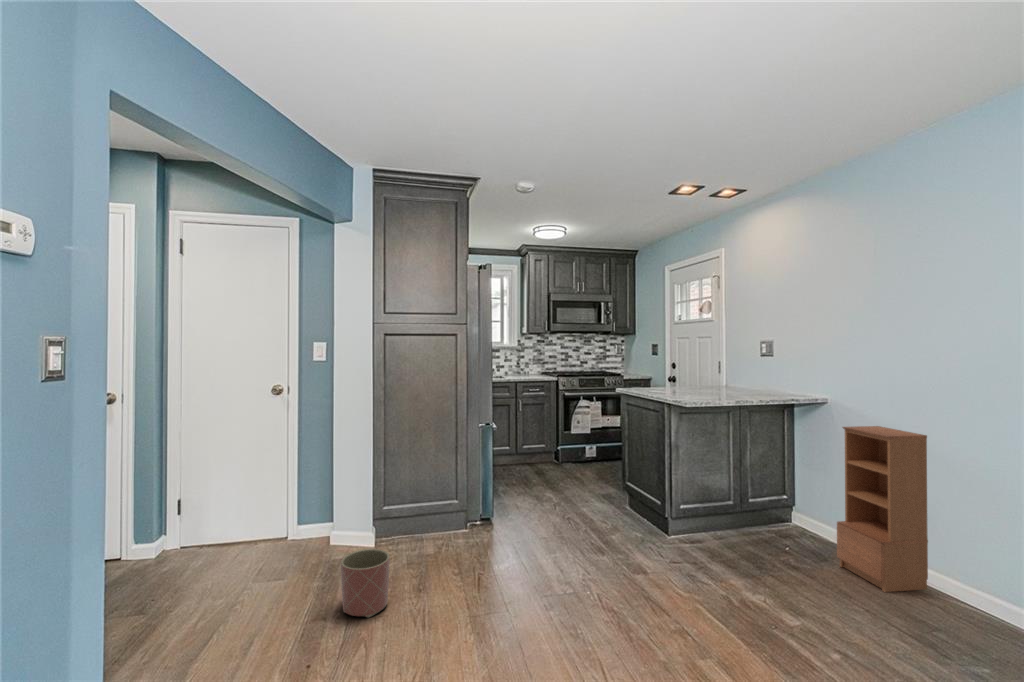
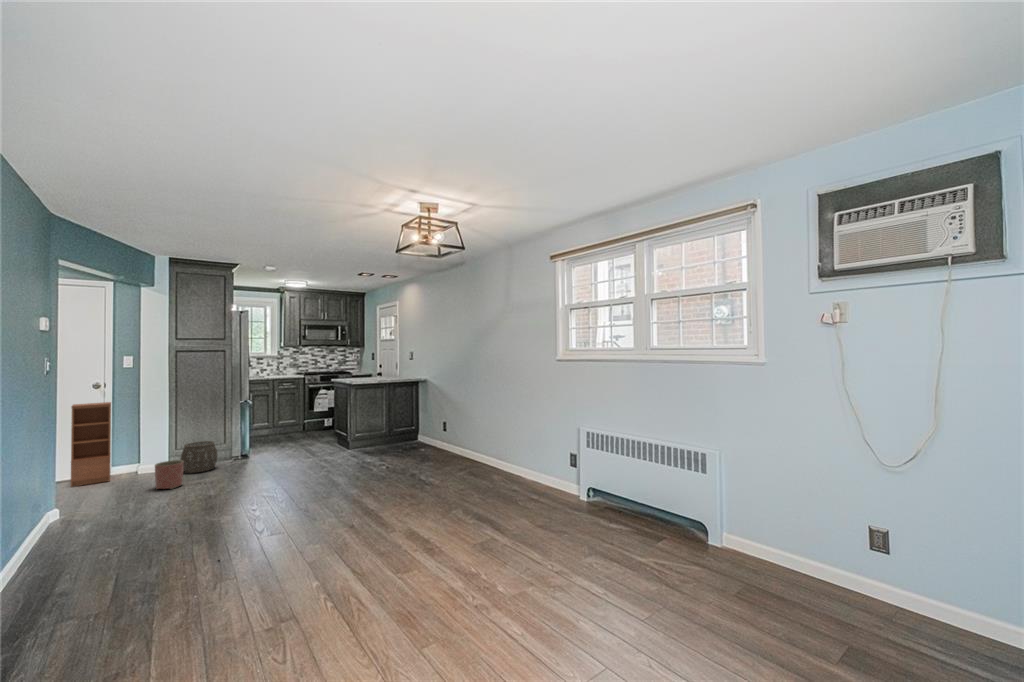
bookcase: present [837,426,928,592] -> present [71,402,111,487]
woven basket: none [389,496,447,560] -> present [180,441,218,473]

